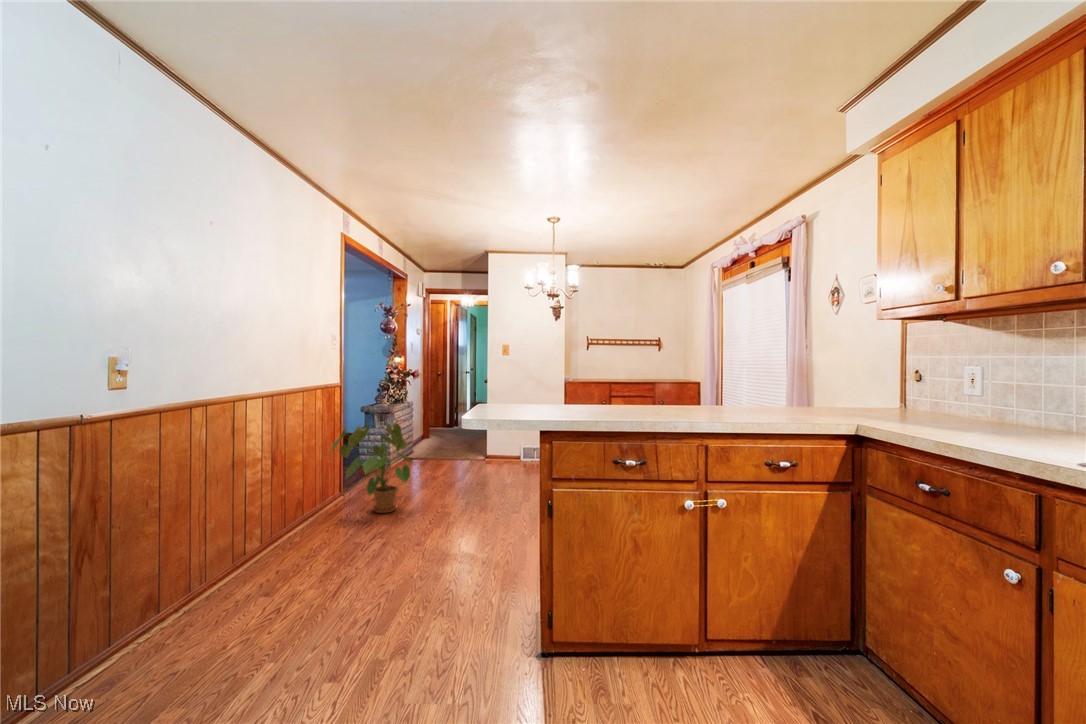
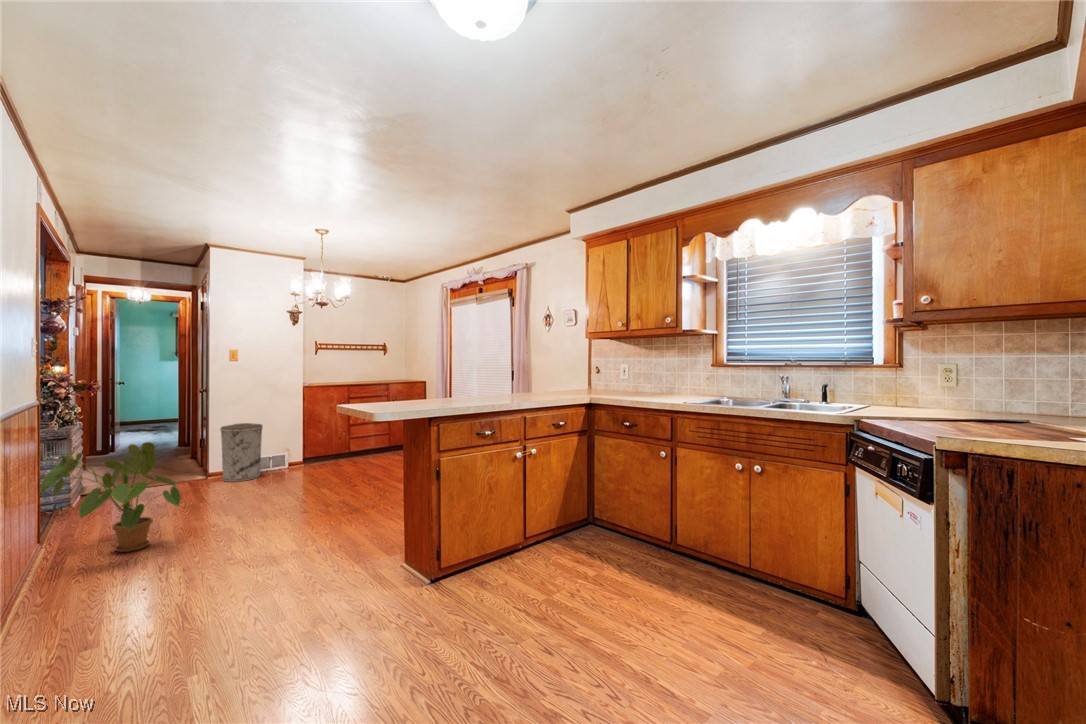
trash can: none [493,413,525,466] -> present [221,423,263,482]

